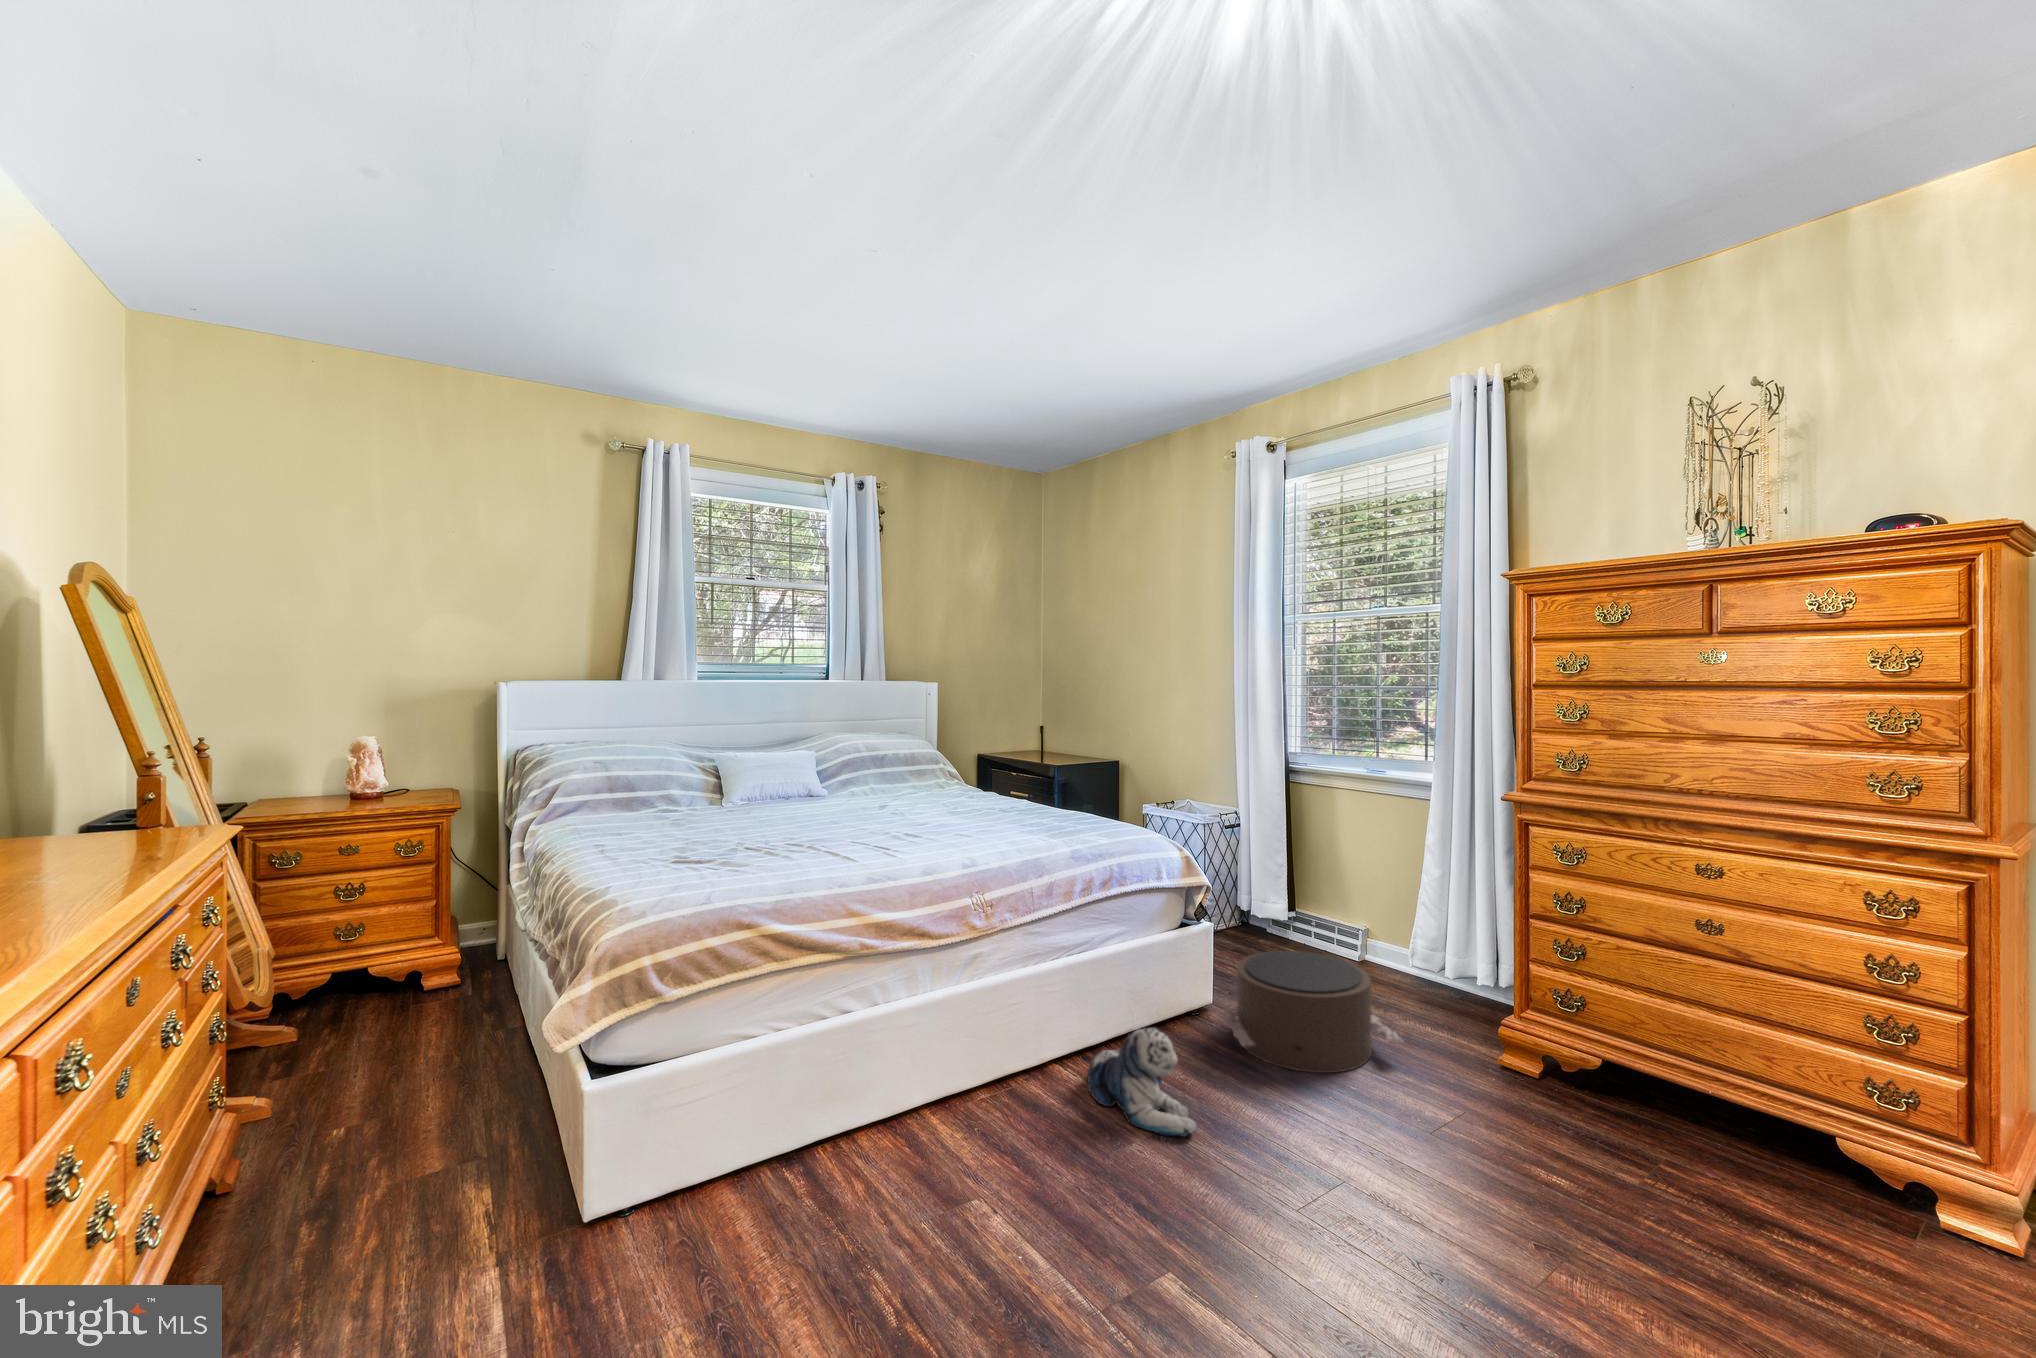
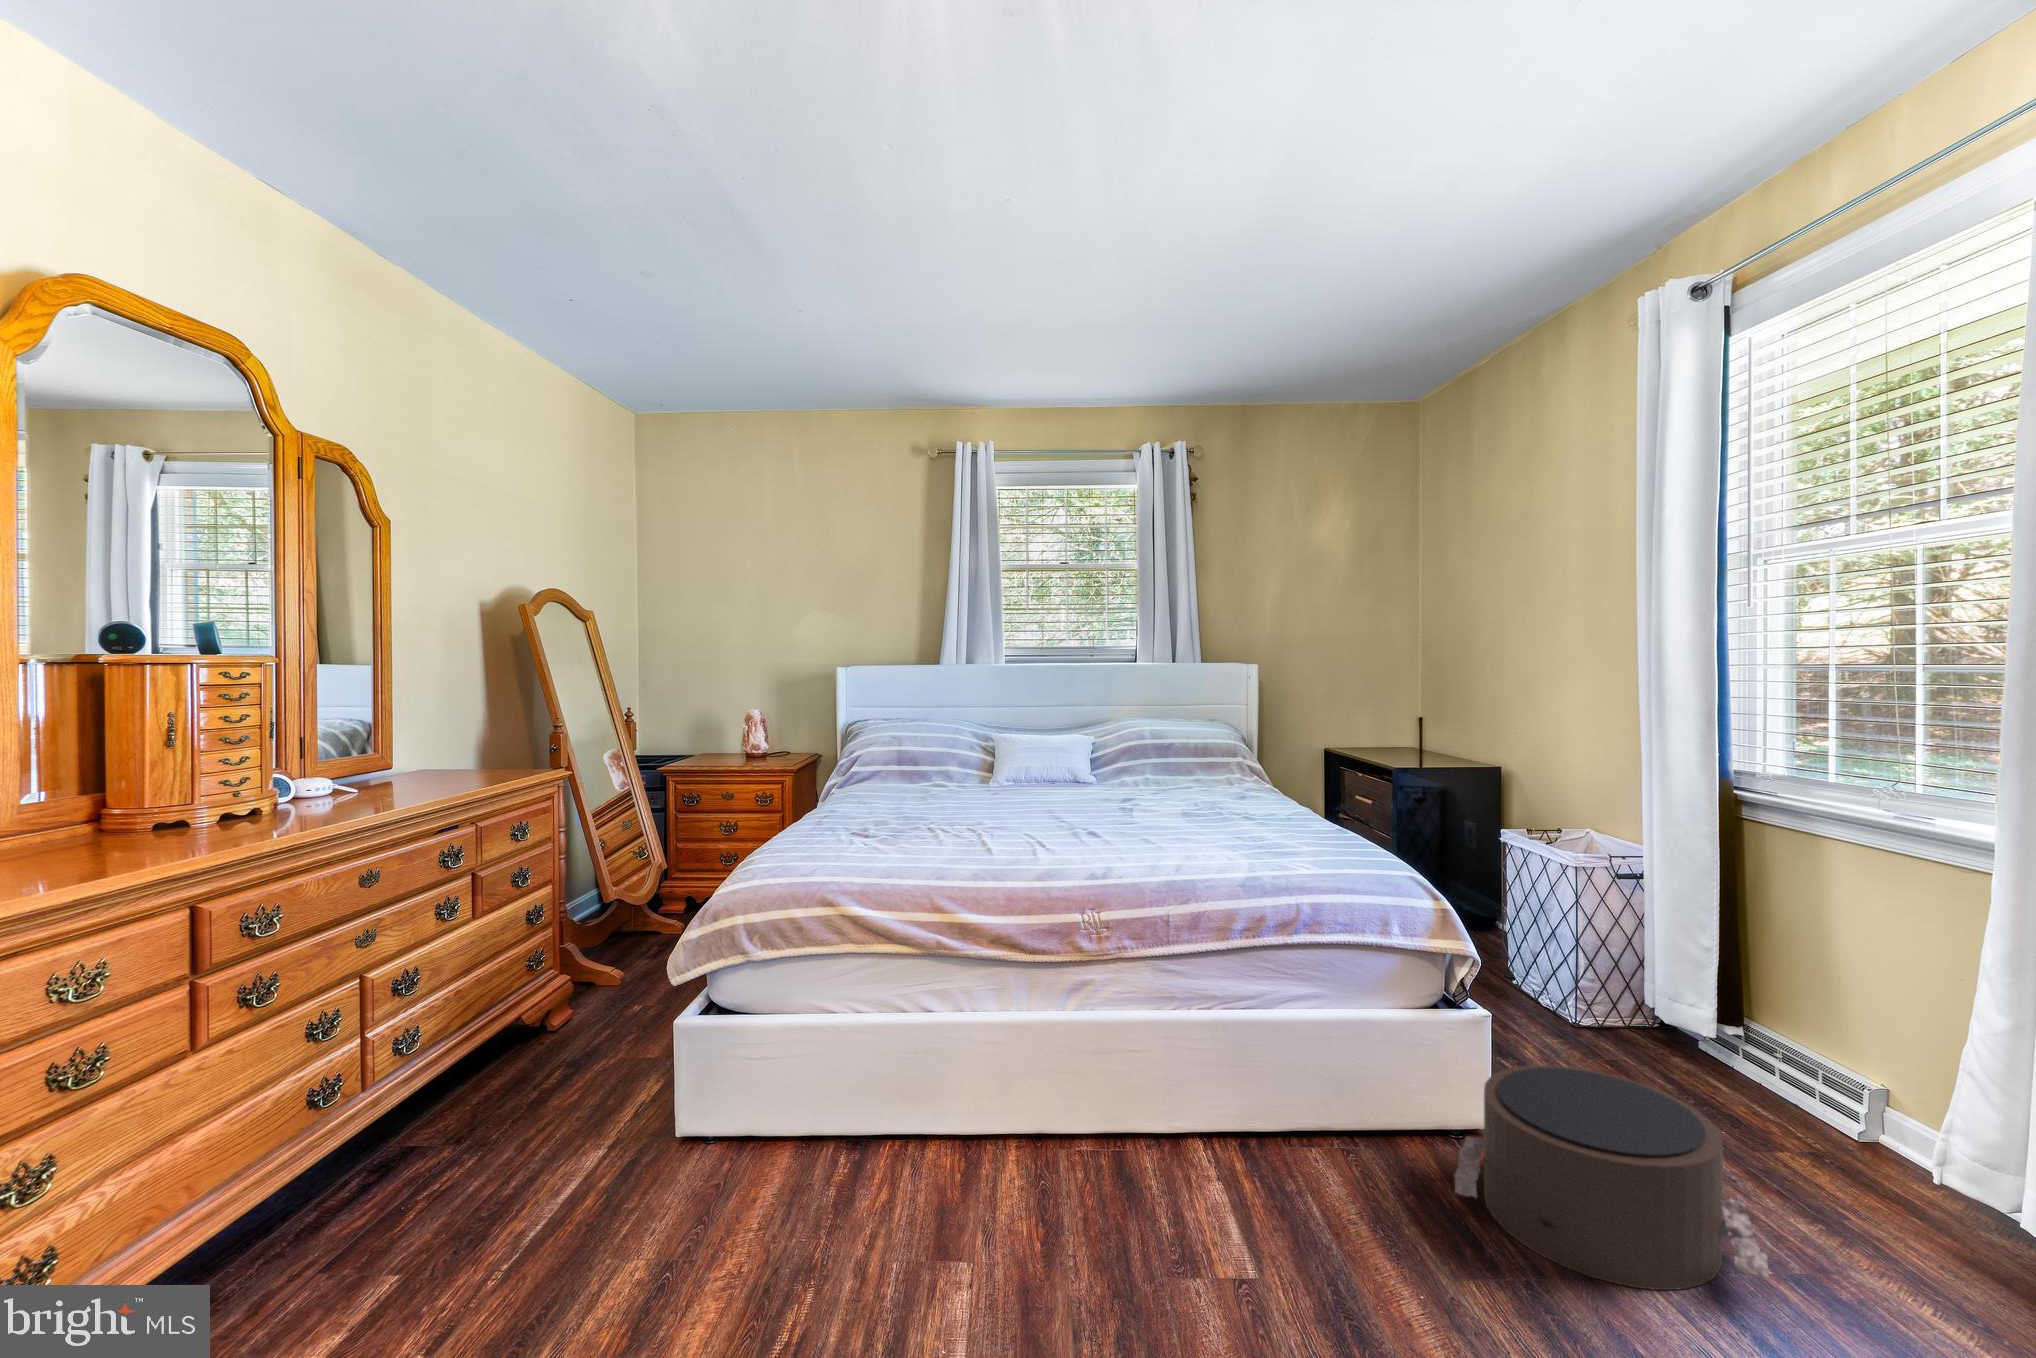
plush toy: present [1087,1027,1197,1137] -> none [1202,1122,1311,1287]

